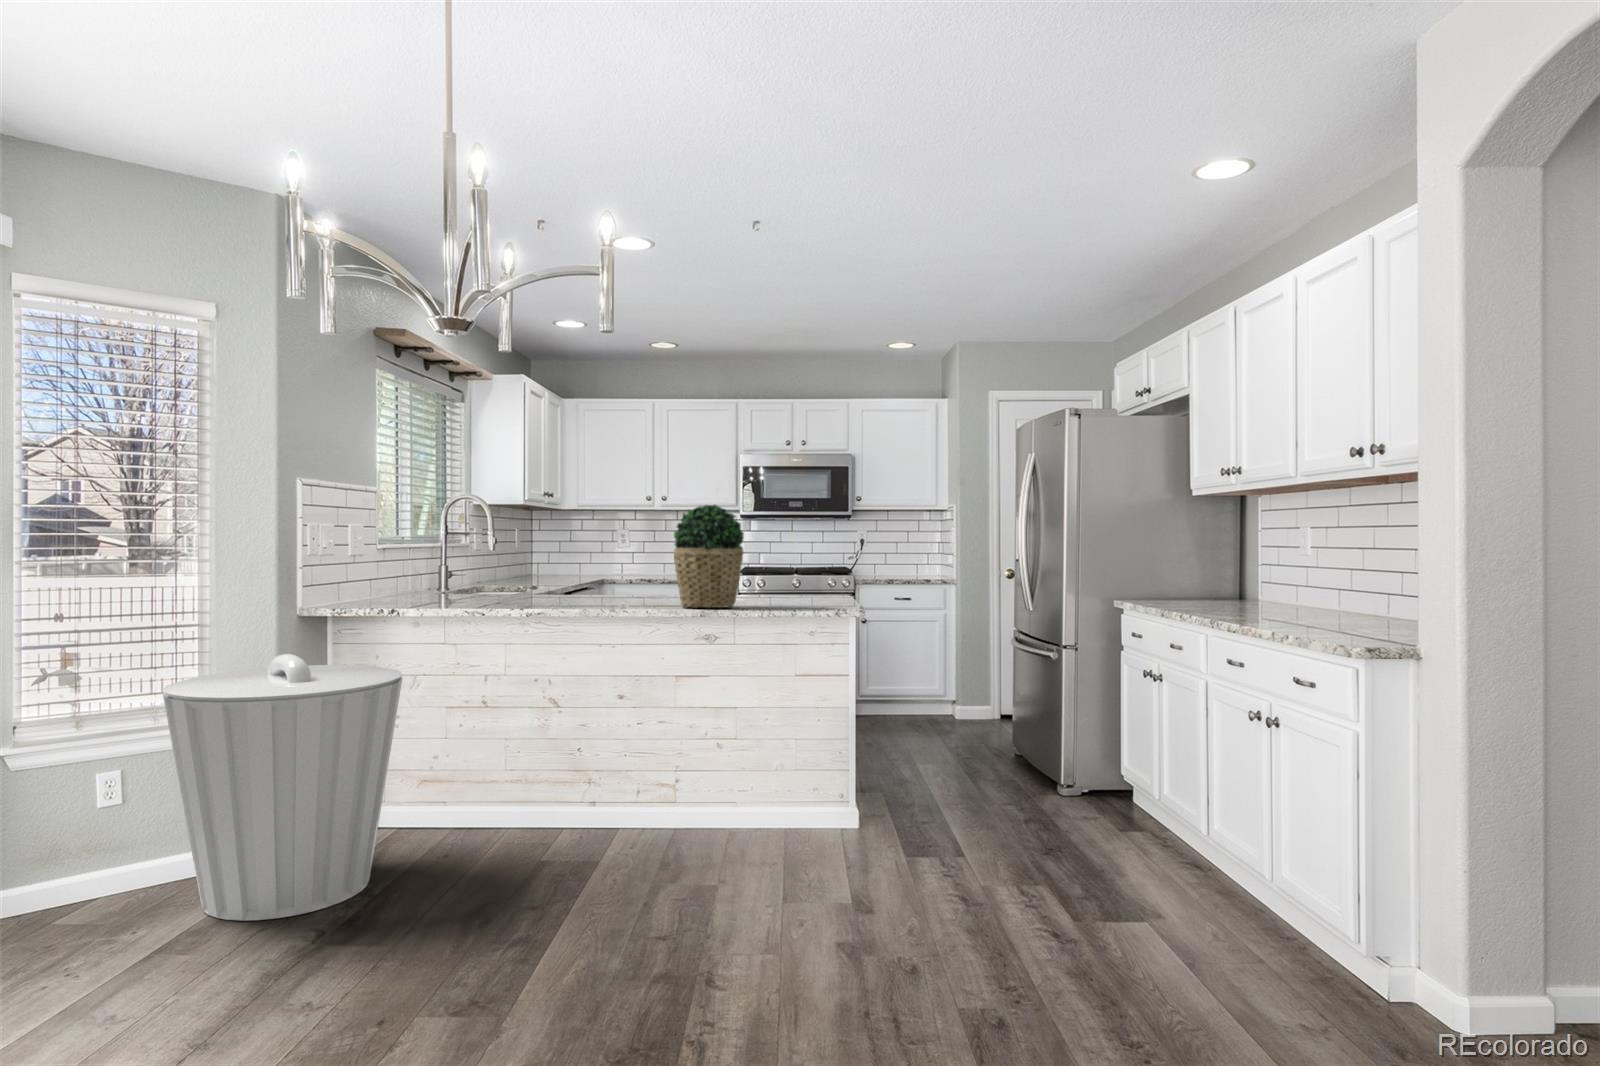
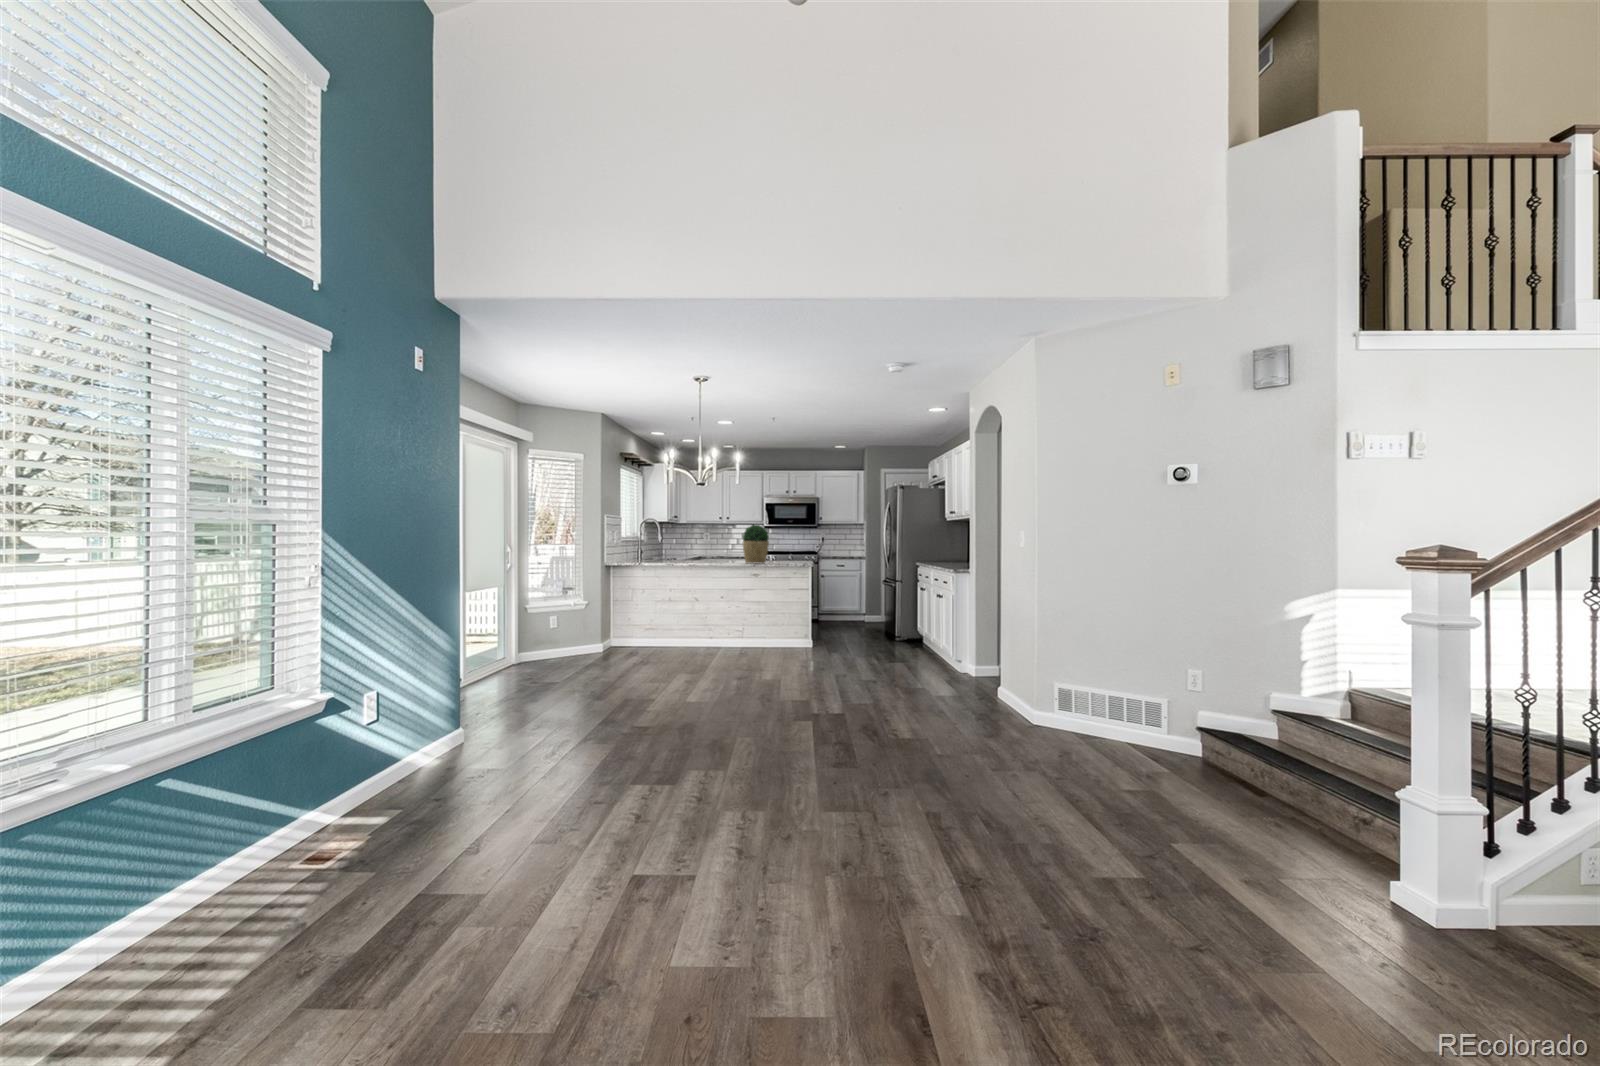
trash can: present [163,654,402,921] -> none [576,577,650,662]

